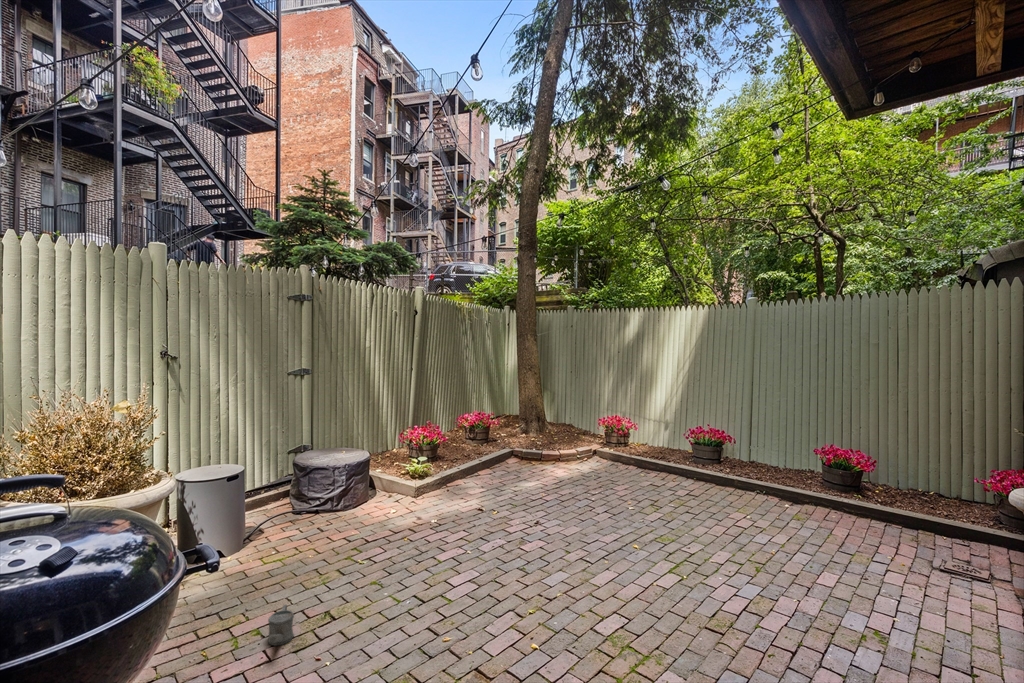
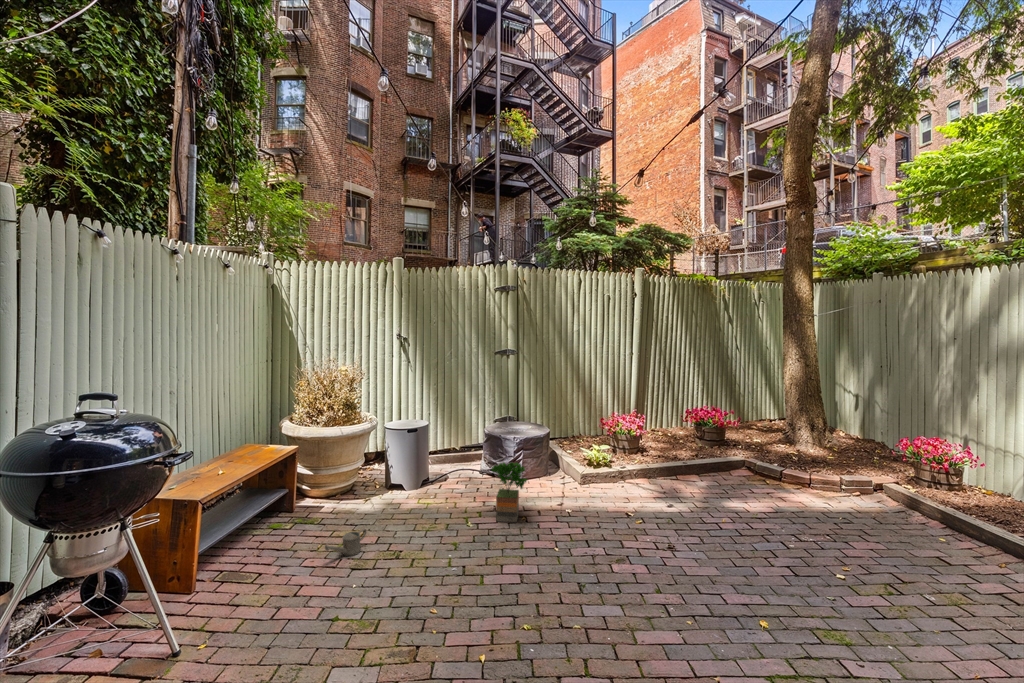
potted tree: none [379,483,425,551] -> present [492,462,527,522]

